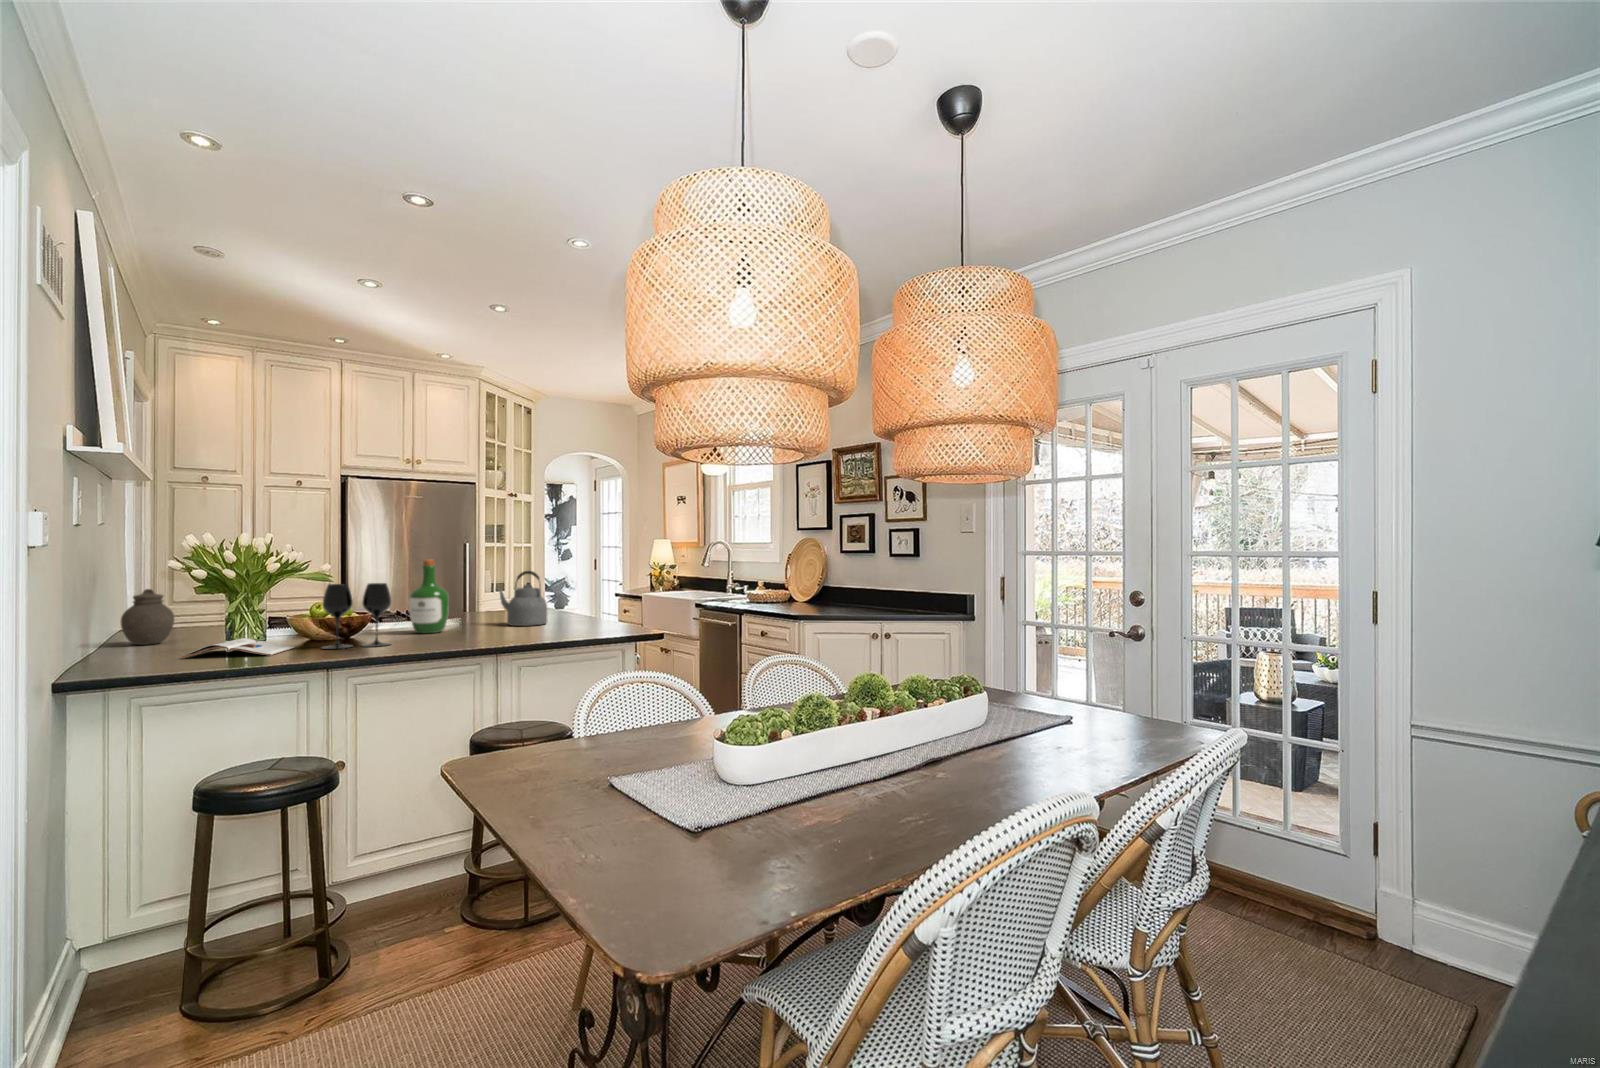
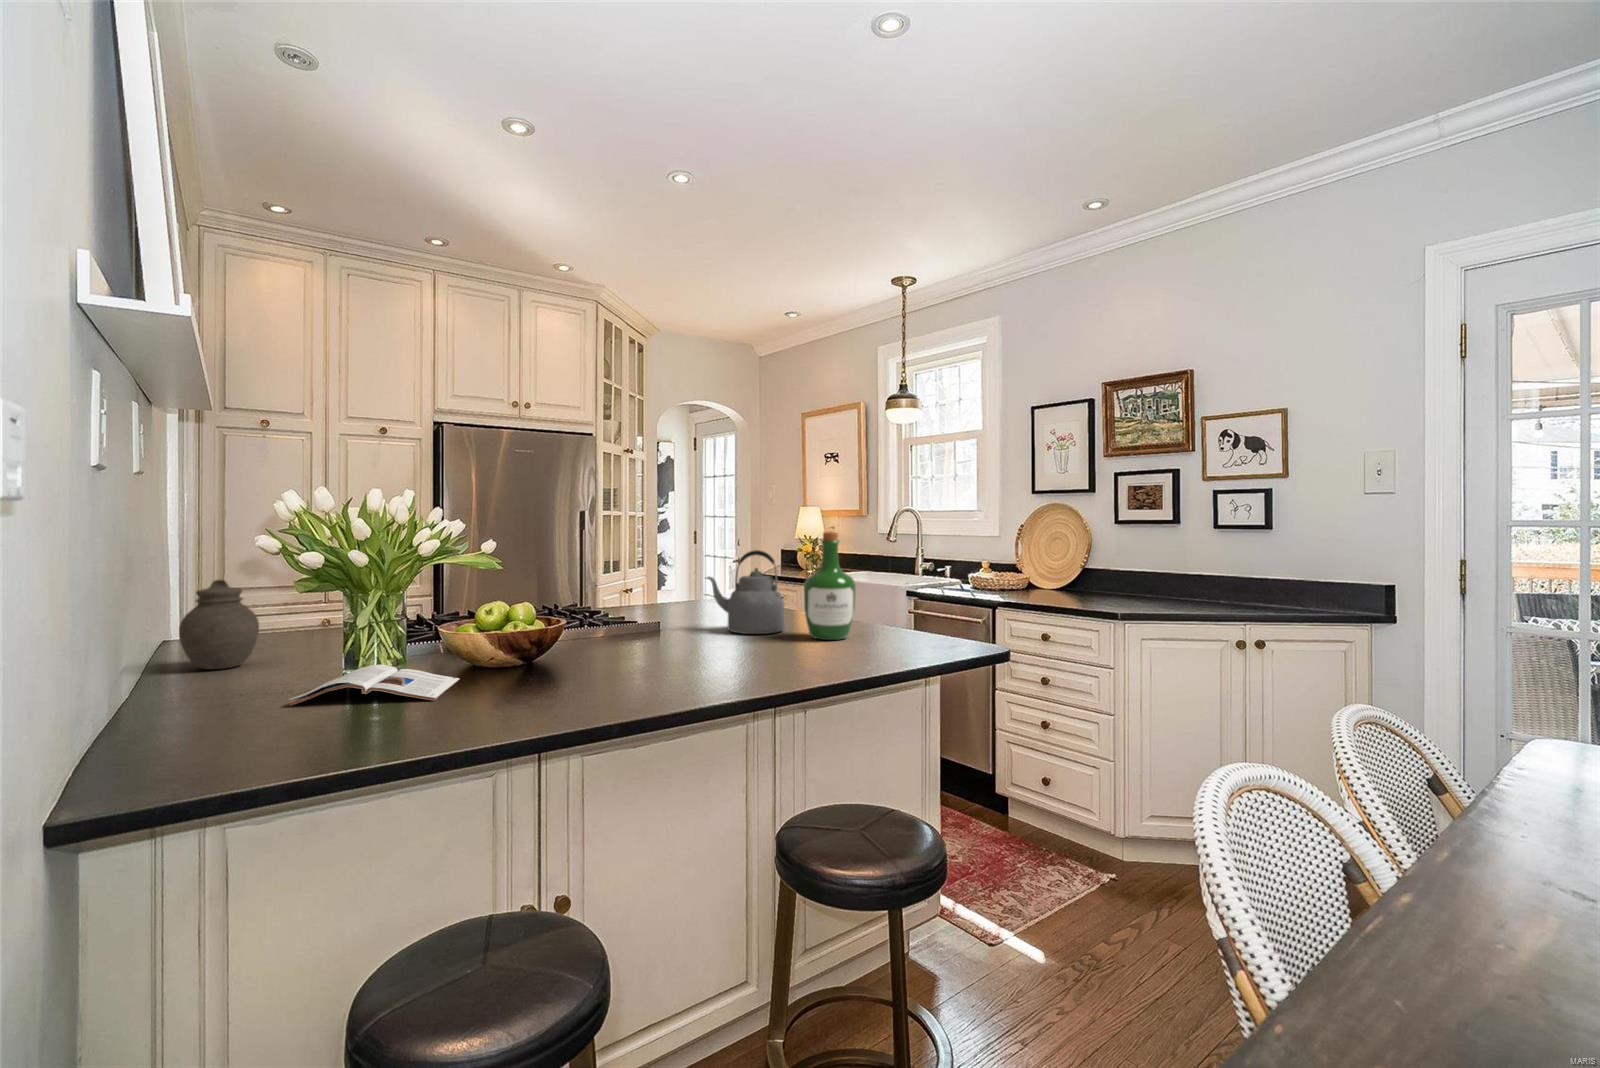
wine bottle: present [409,559,449,634] -> present [804,531,856,640]
wine glass: present [322,583,391,649] -> none [502,572,607,684]

